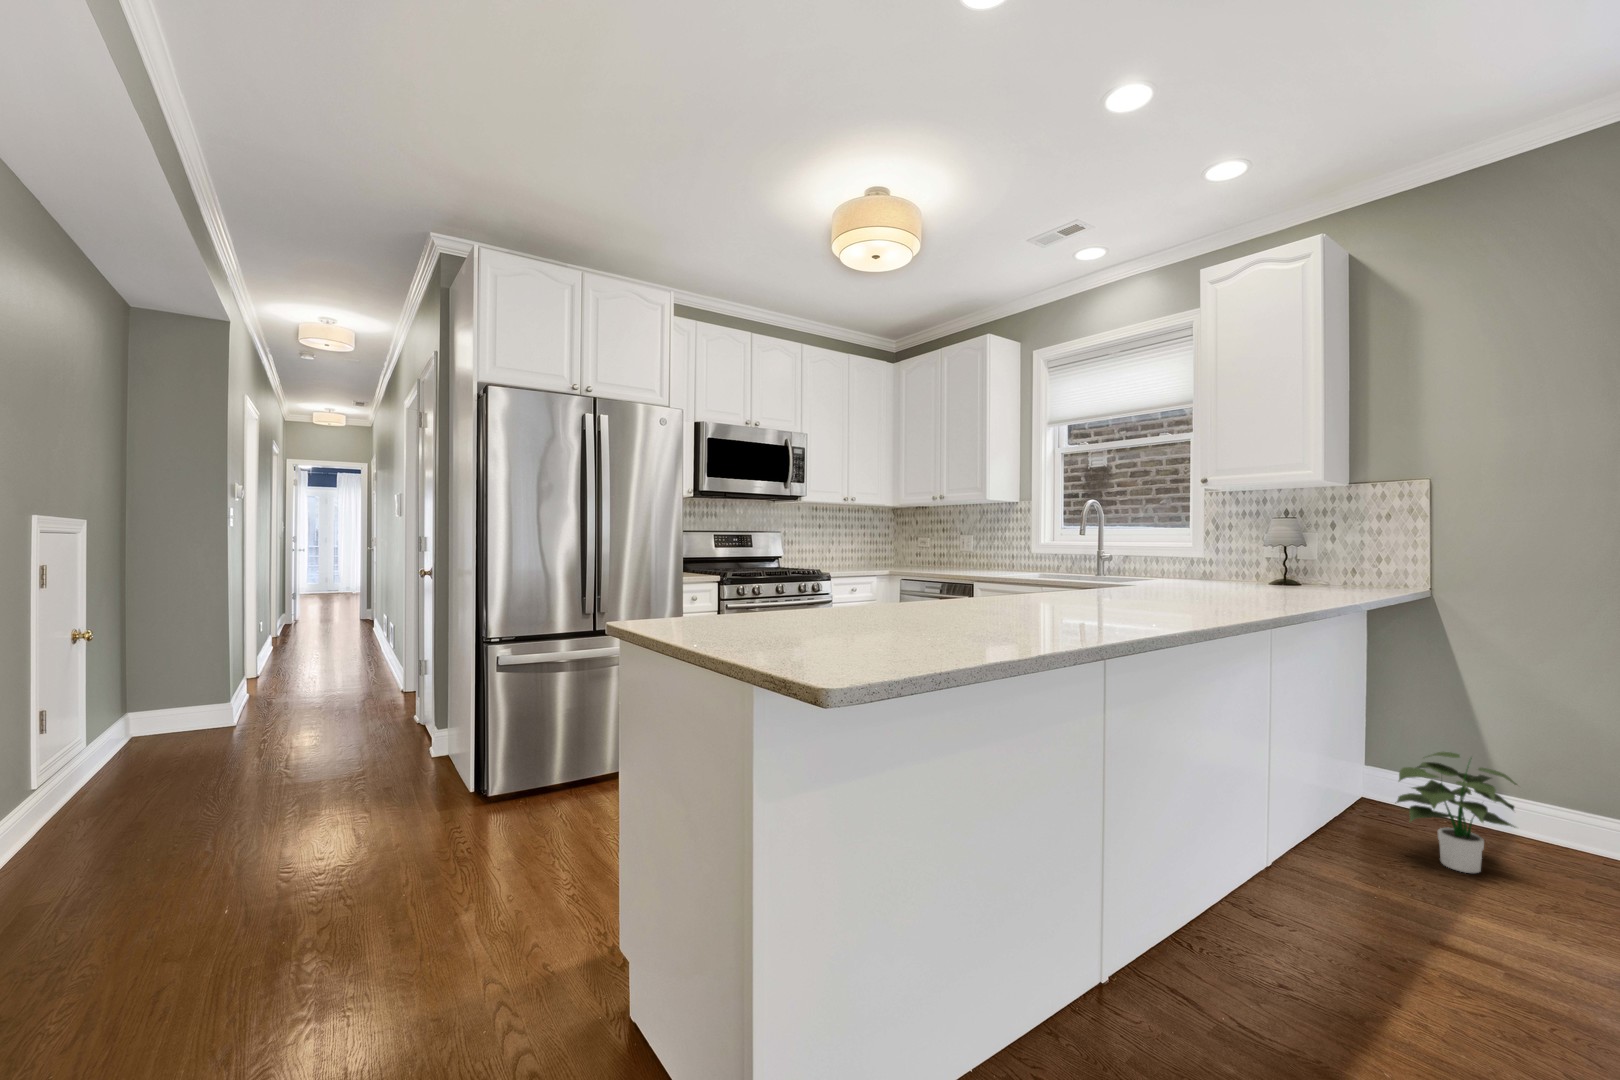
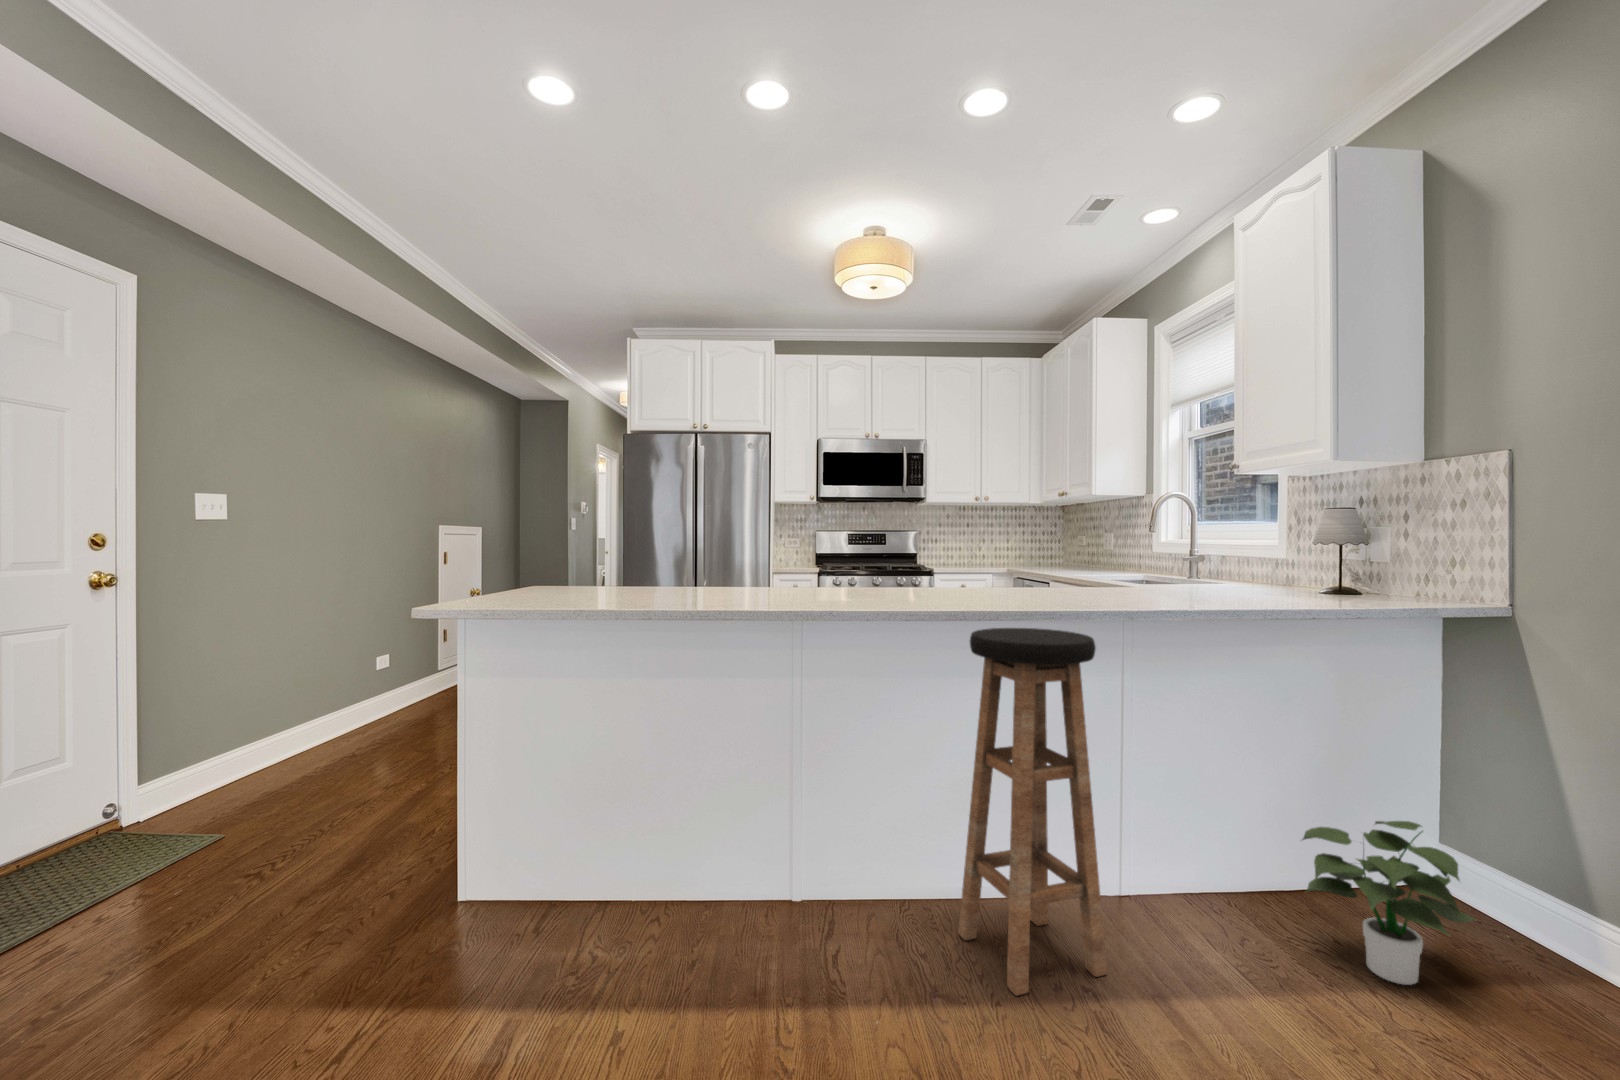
bar stool: none [1259,629,1402,984] -> present [958,628,1107,995]

